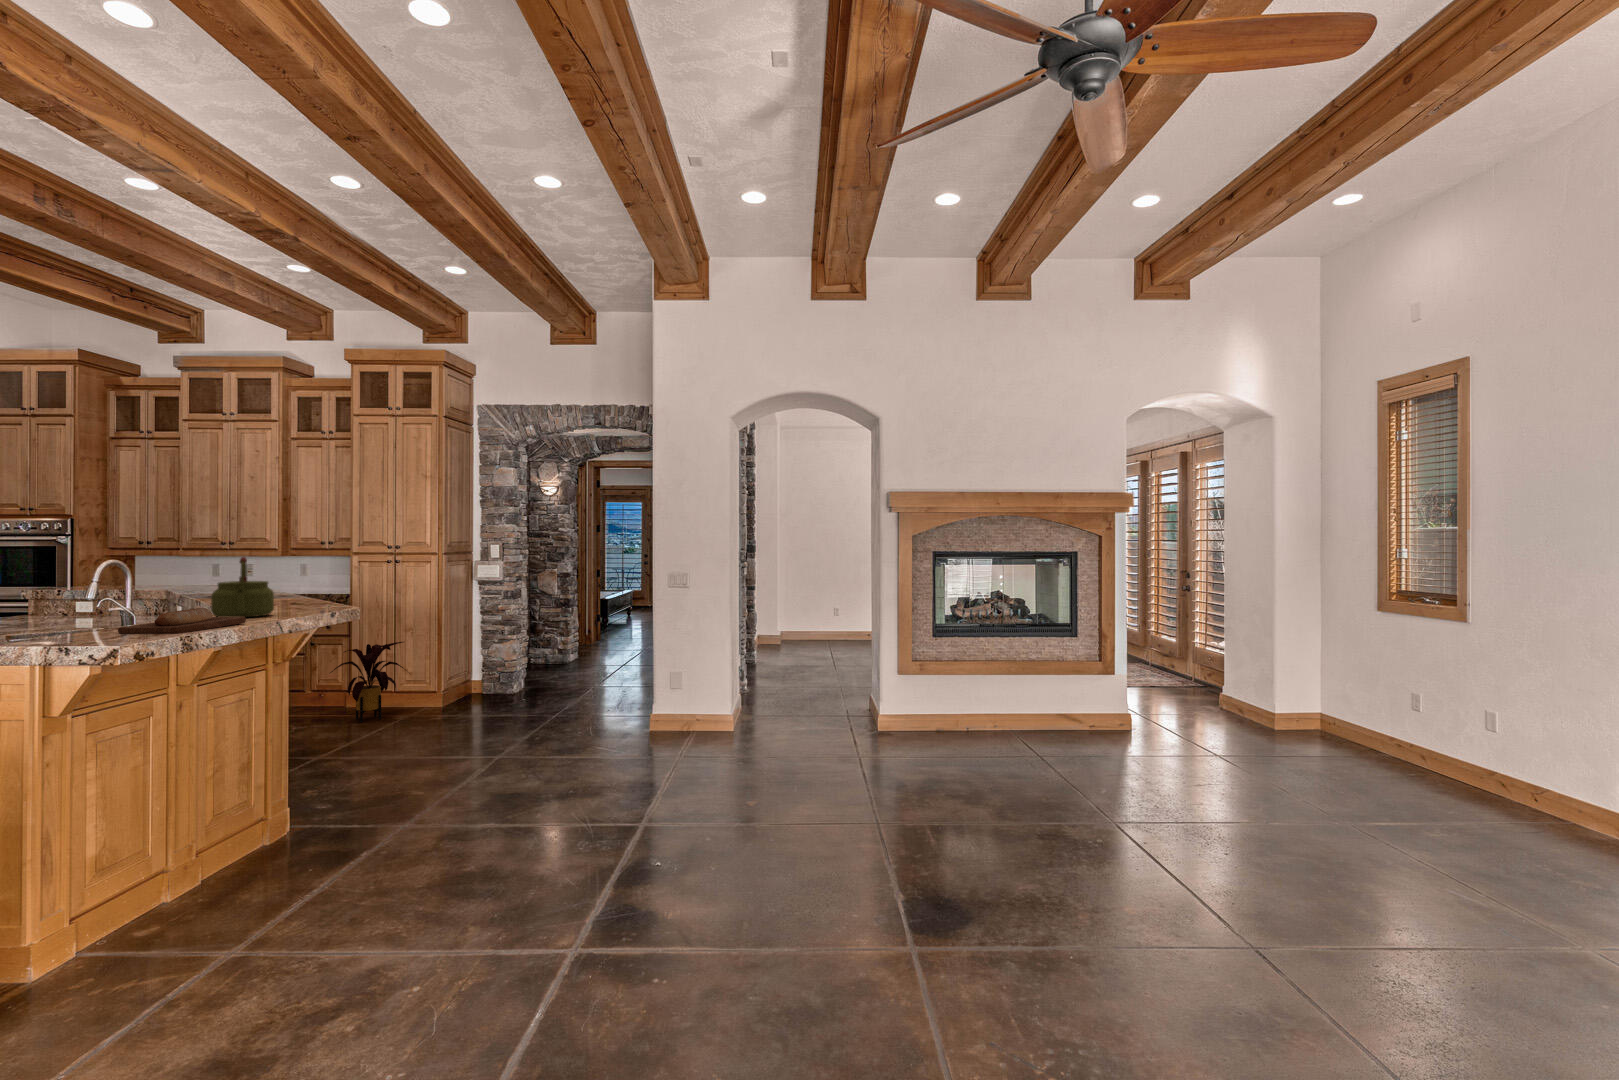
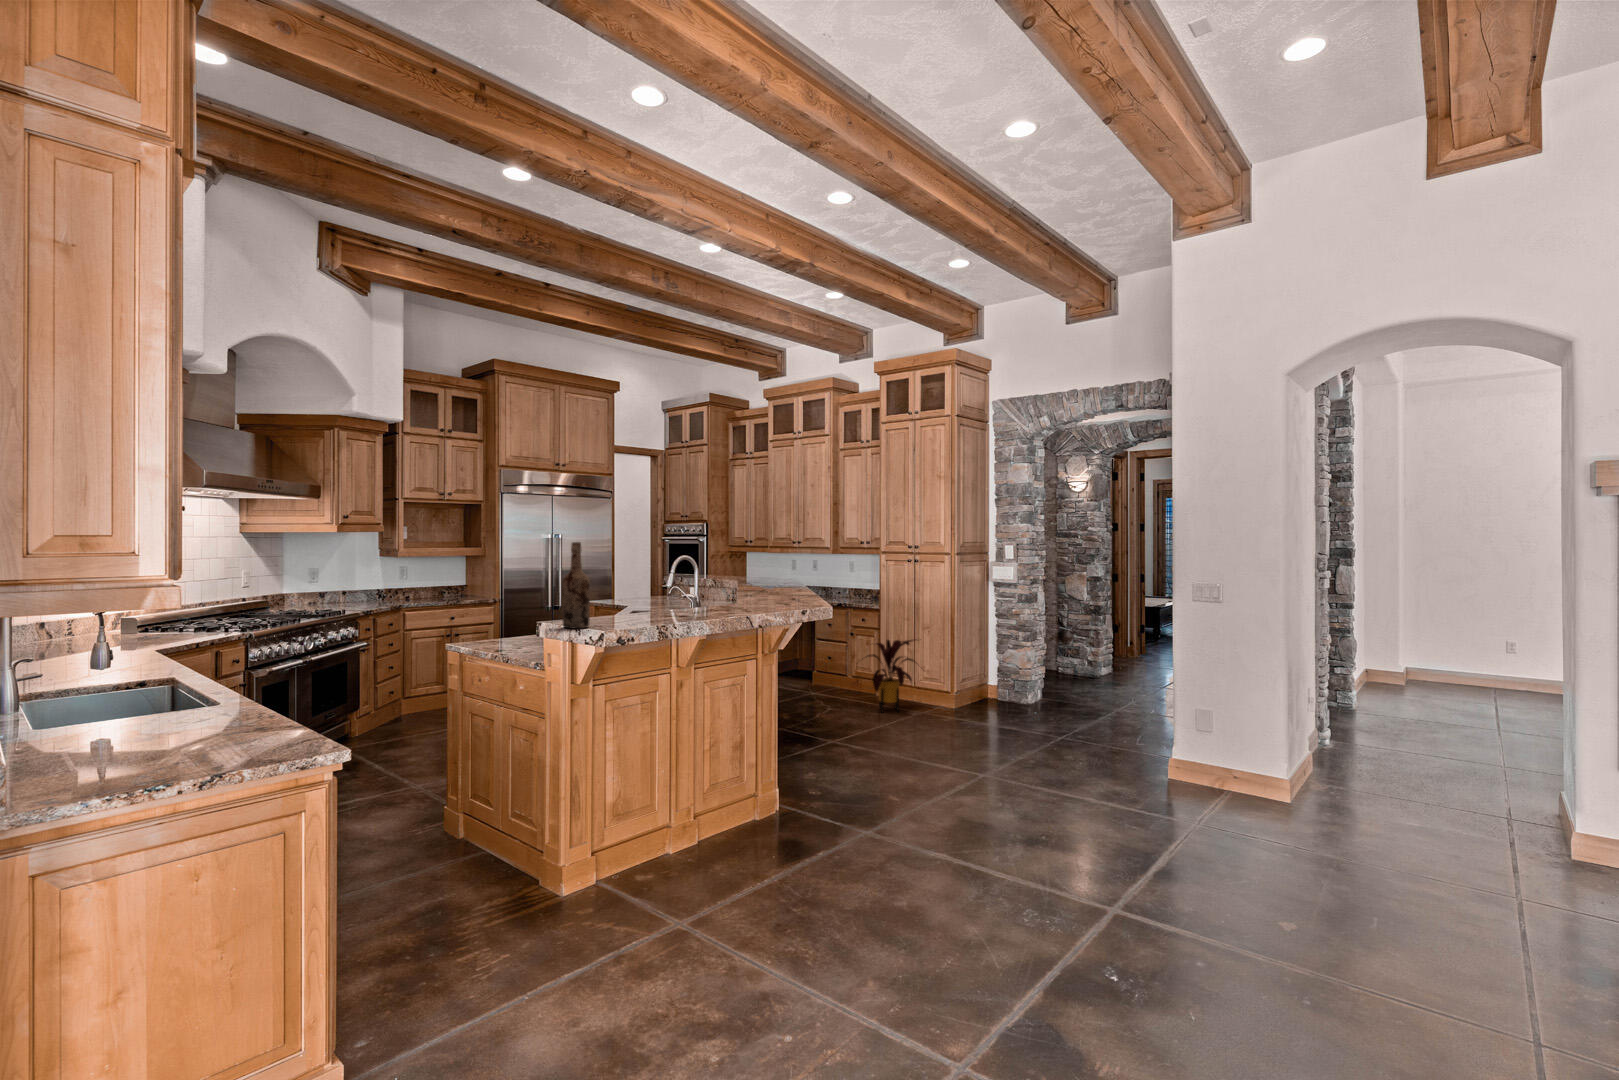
wine bottle: none [62,542,104,644] -> present [562,542,590,629]
kettle: present [211,557,274,617] -> none [706,556,753,611]
bread loaf: present [118,608,246,634] -> none [616,601,713,624]

